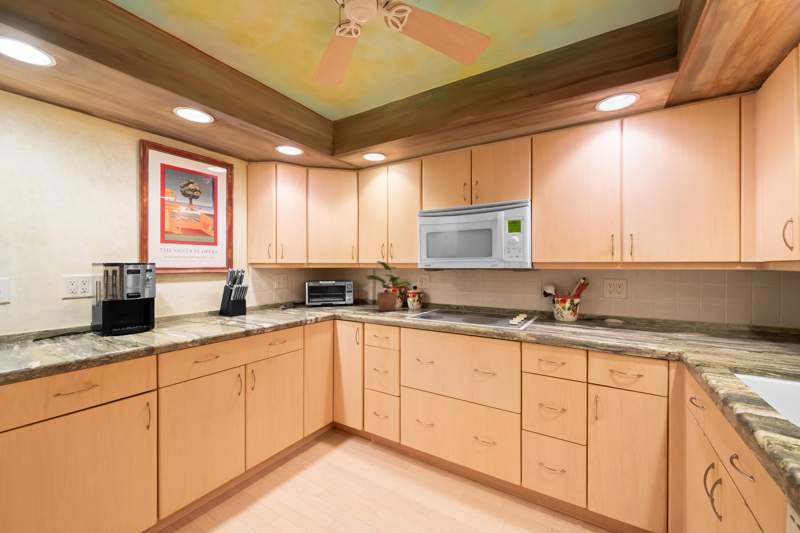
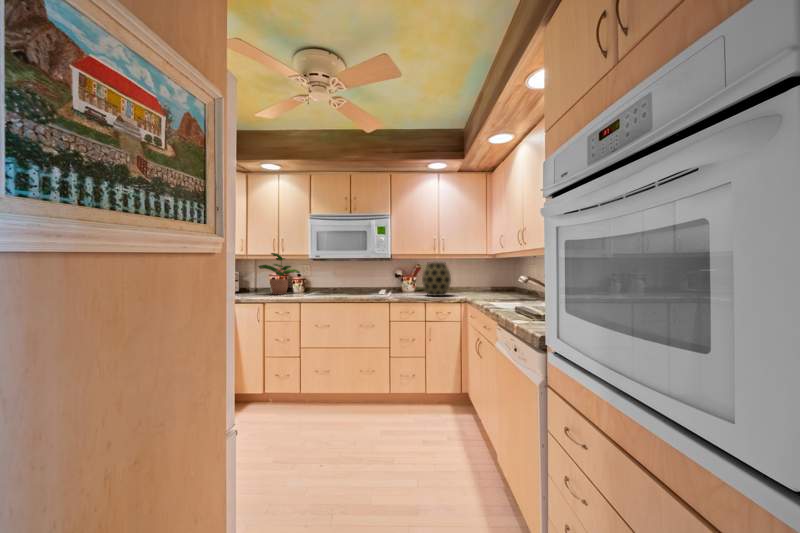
vase: none [583,277,647,341] -> present [422,262,451,296]

